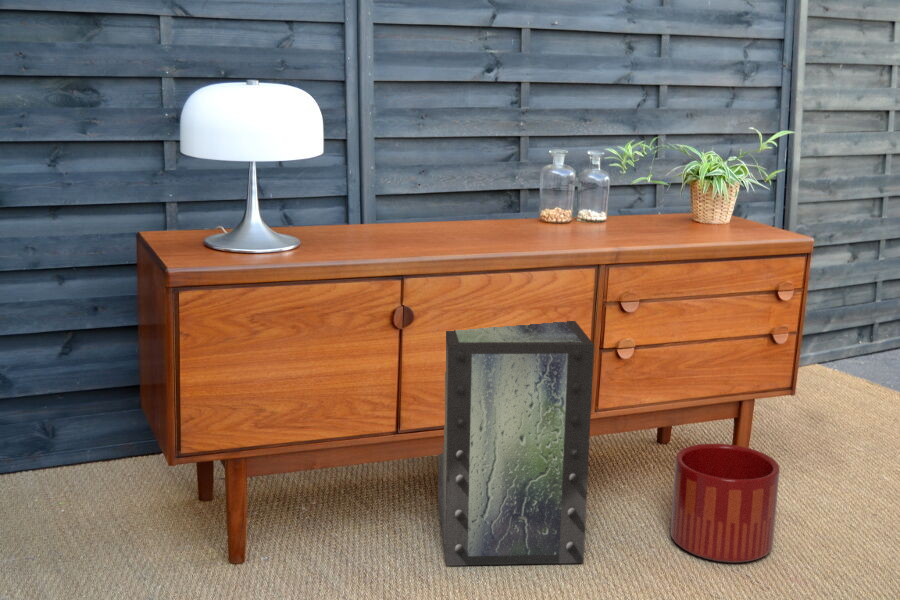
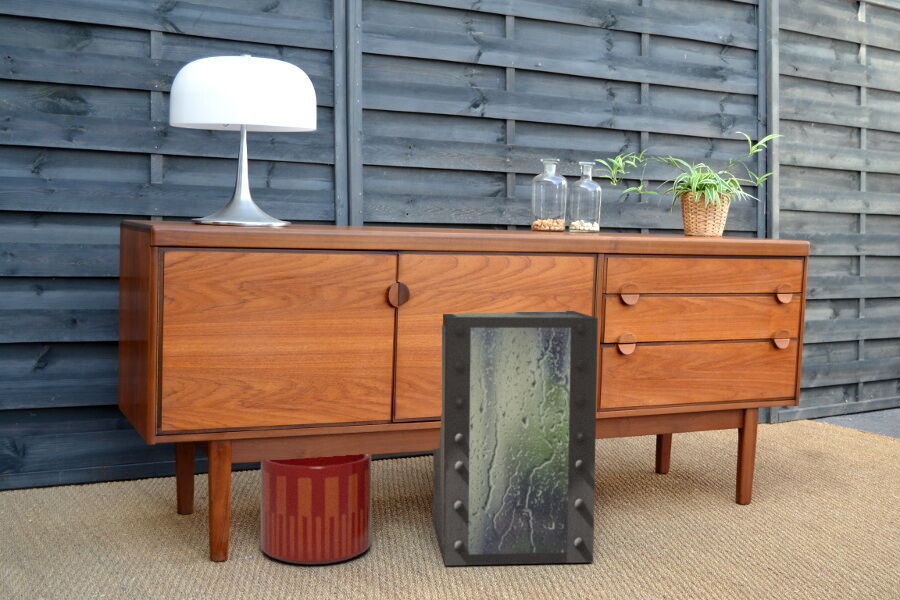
planter: present [671,444,780,563] -> present [261,453,371,565]

